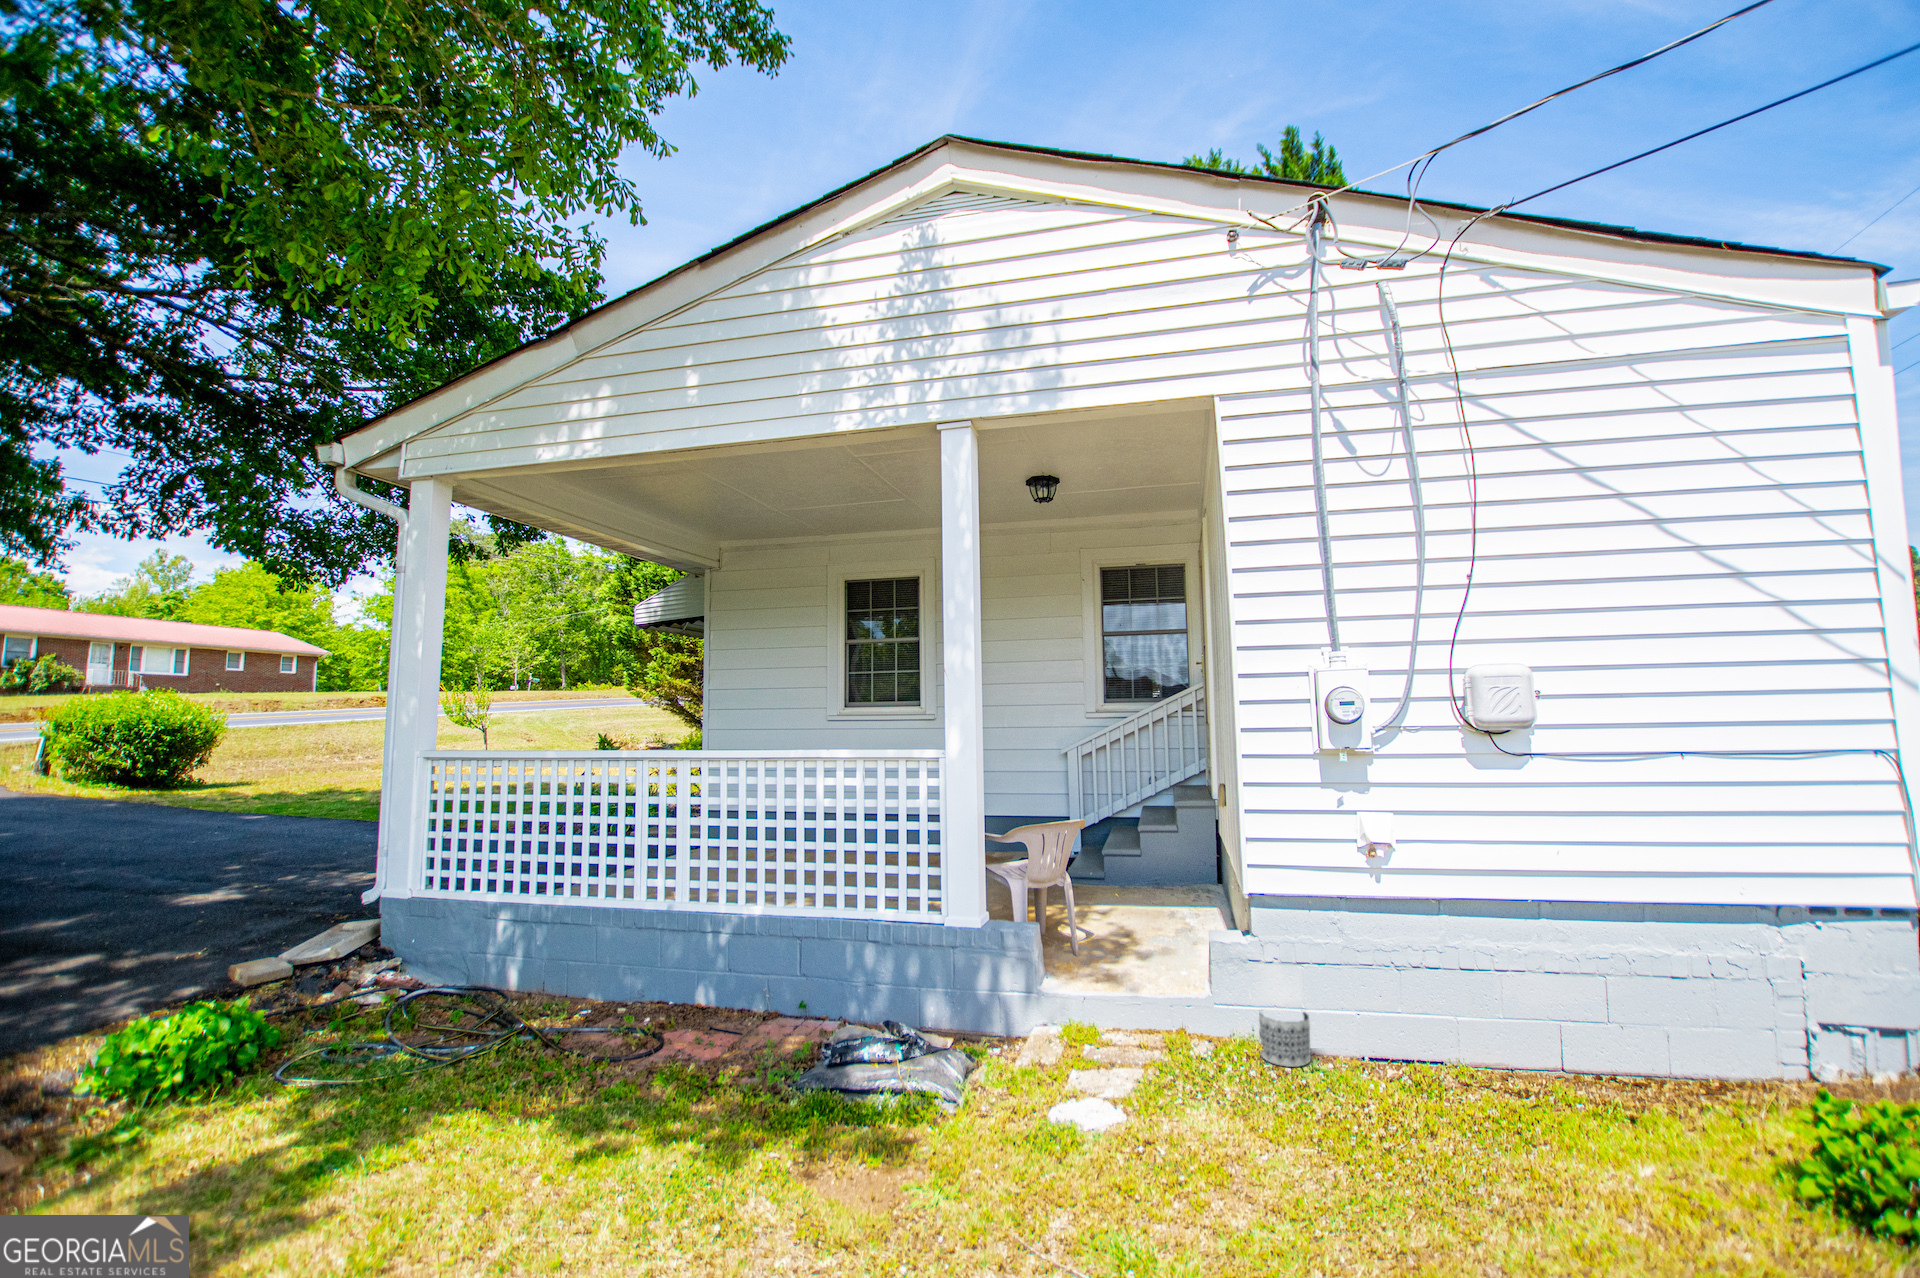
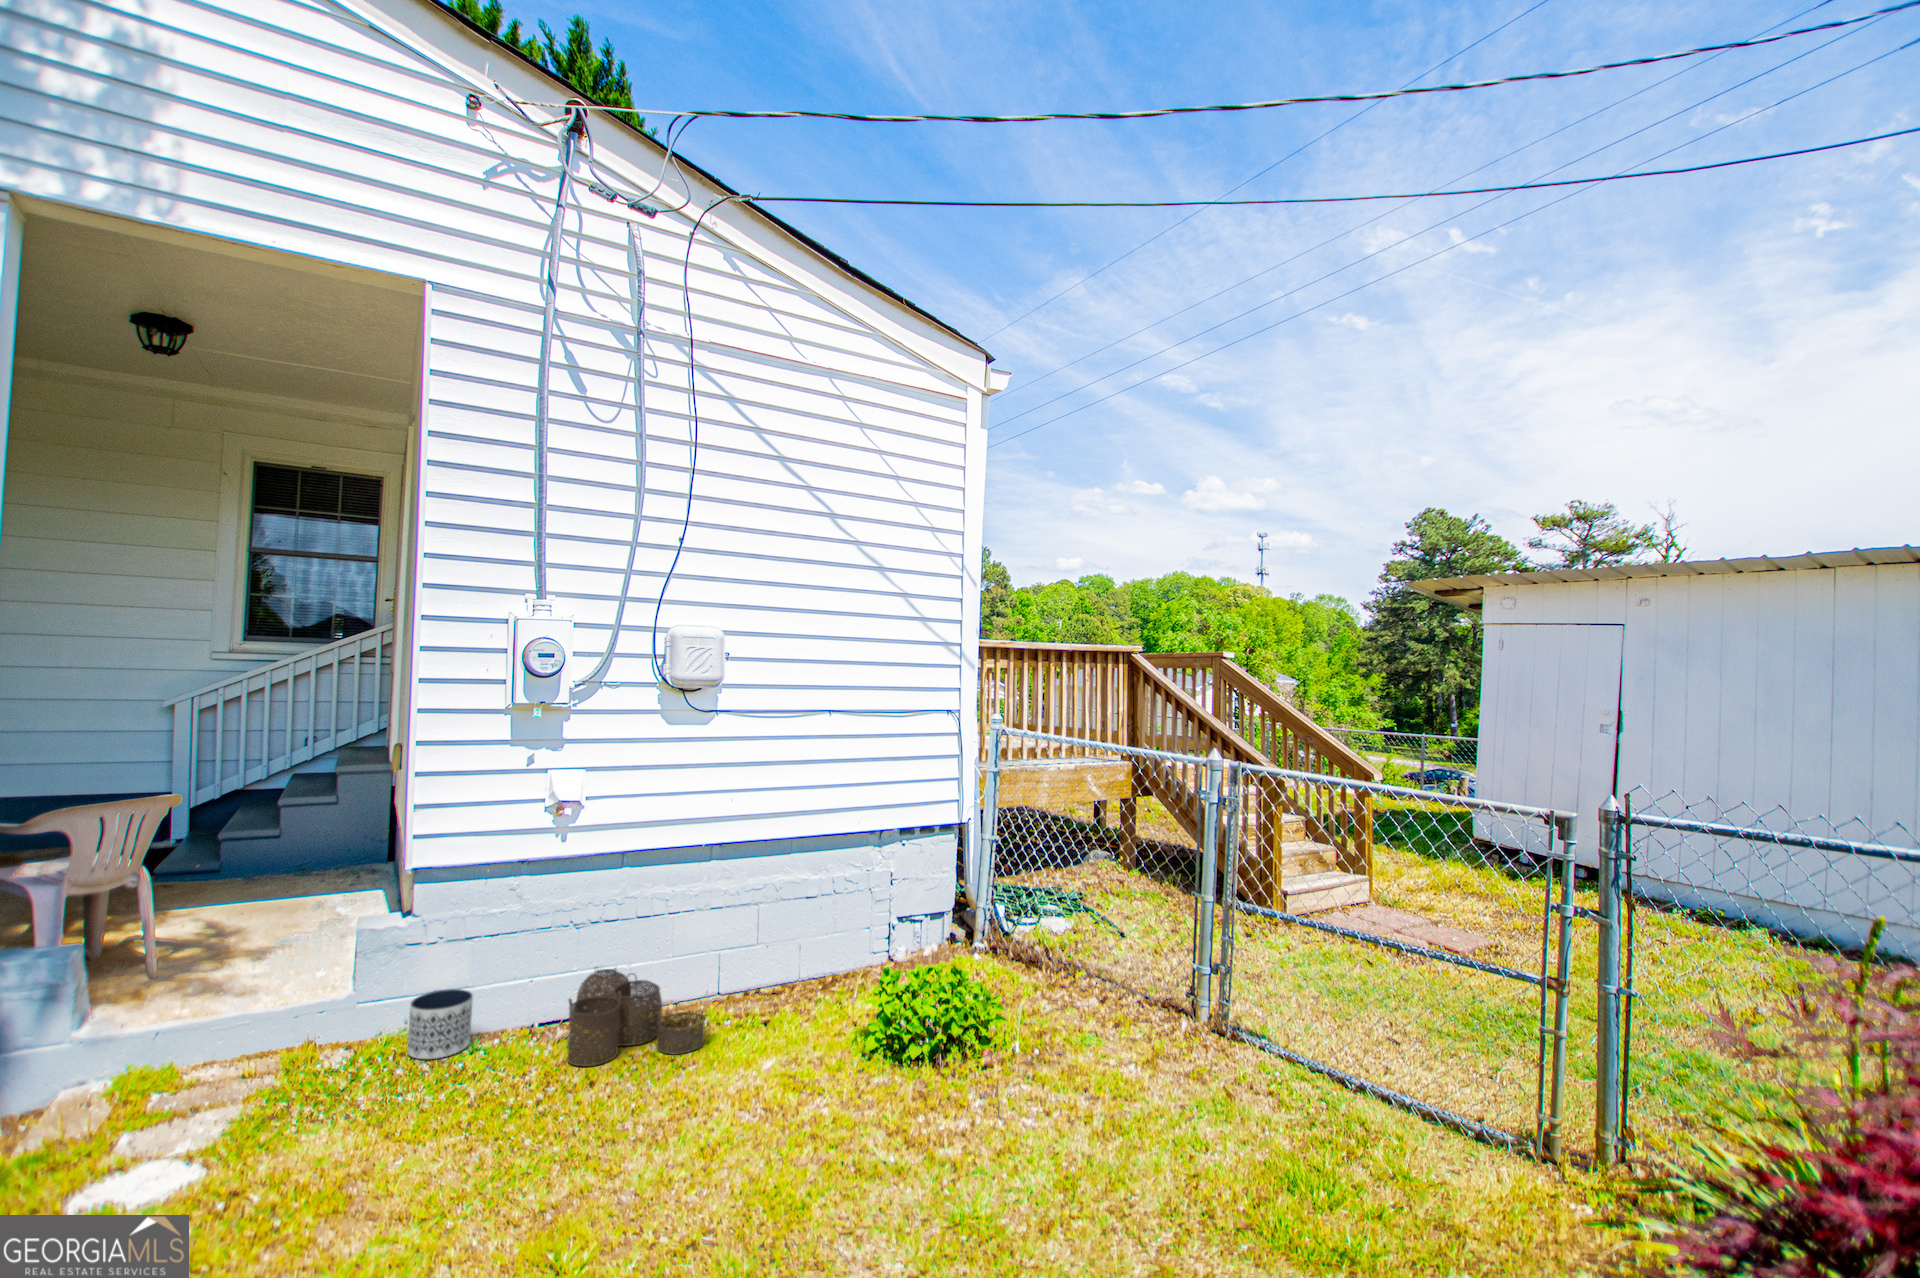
woven basket: none [1400,1014,1557,1128] -> present [567,967,706,1066]

